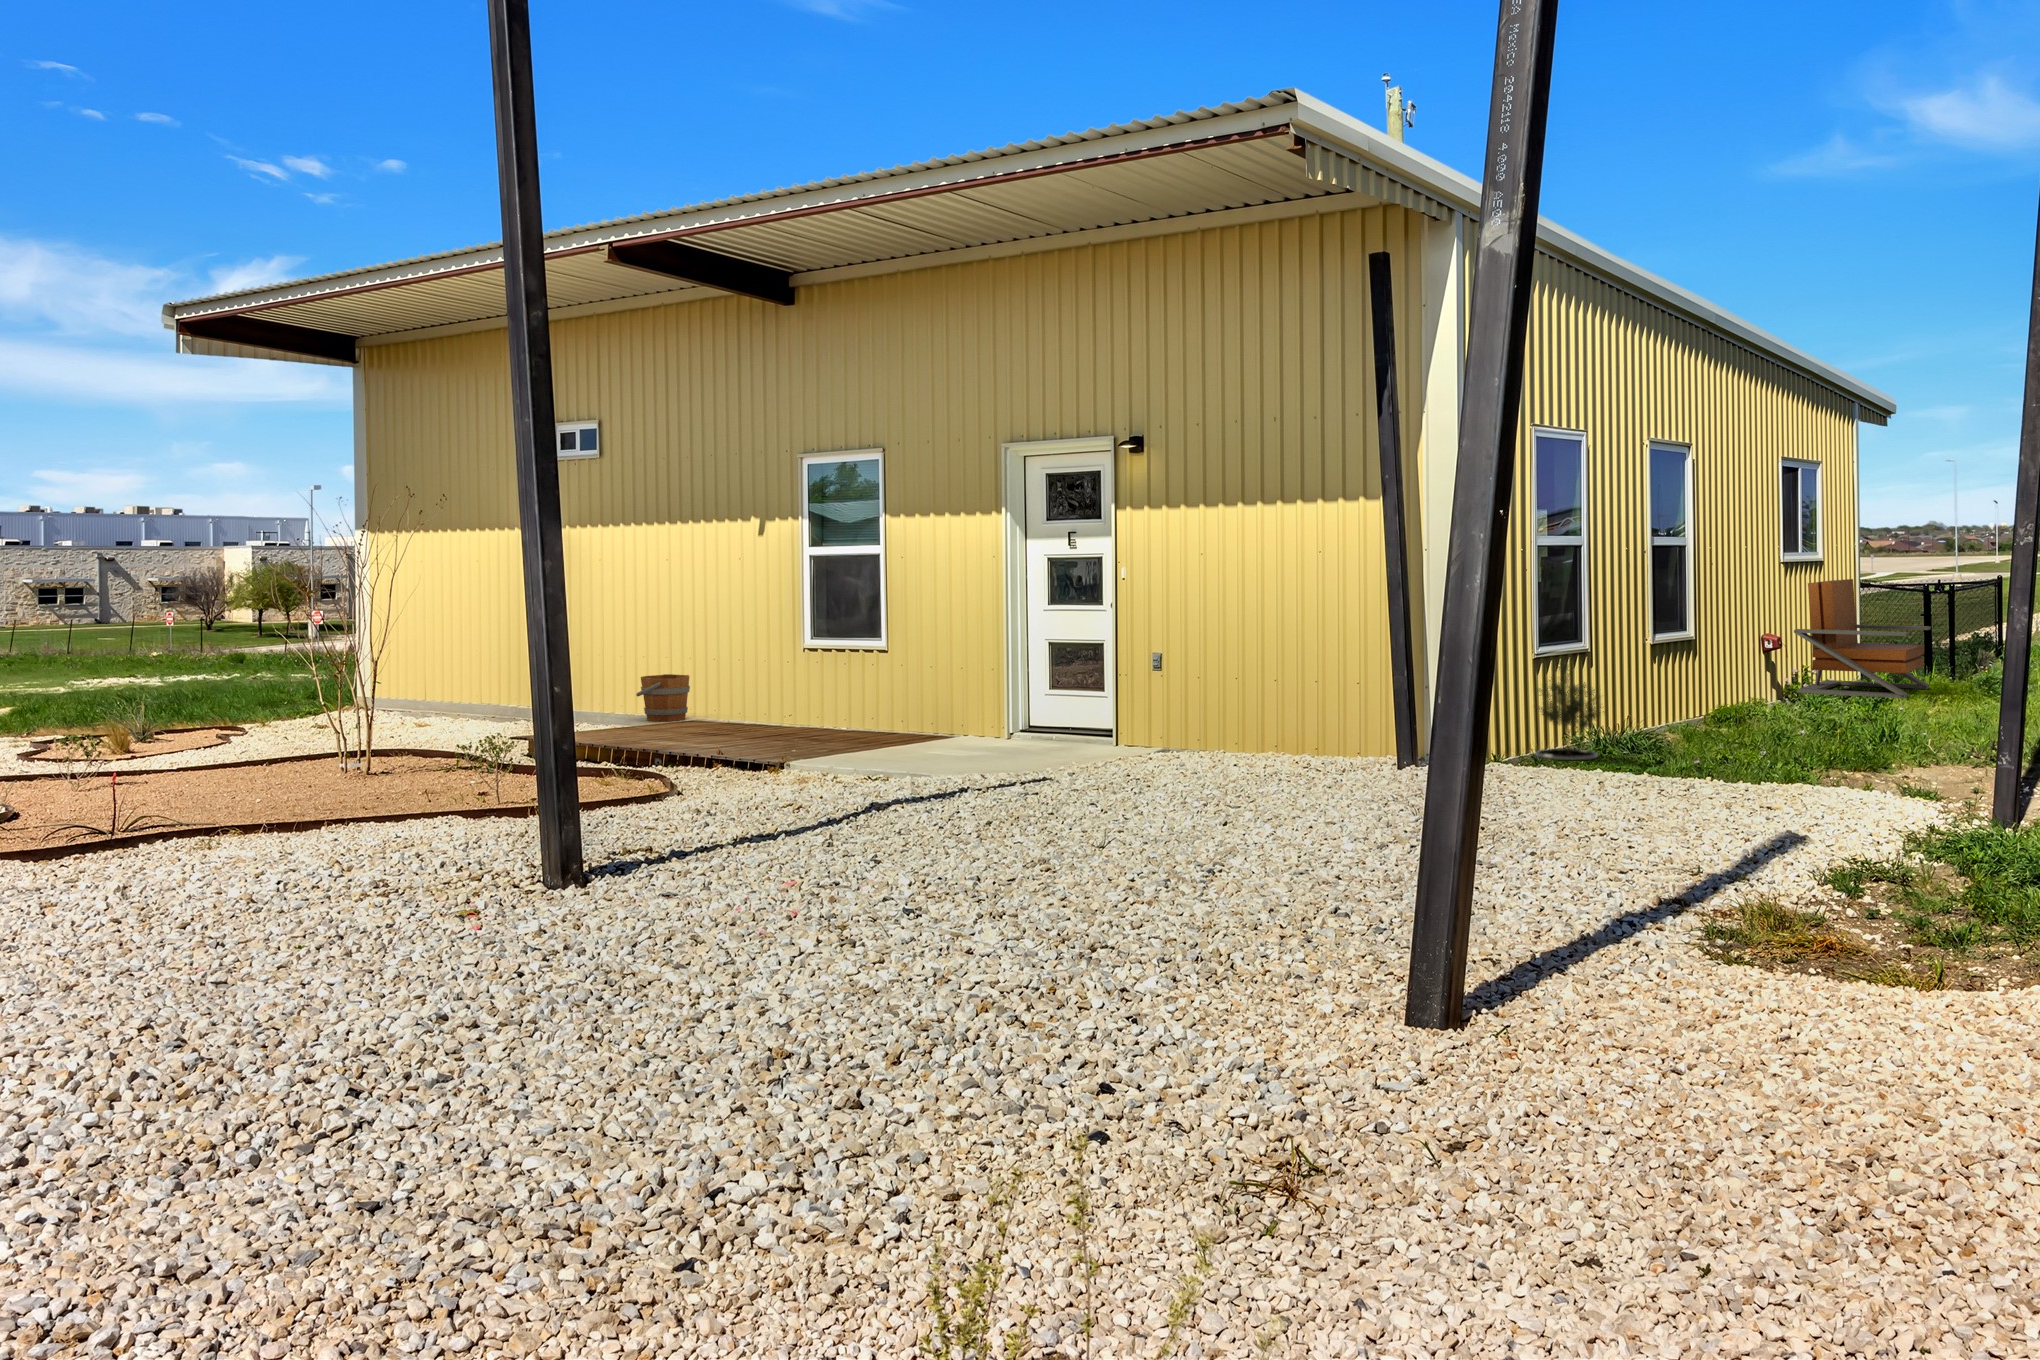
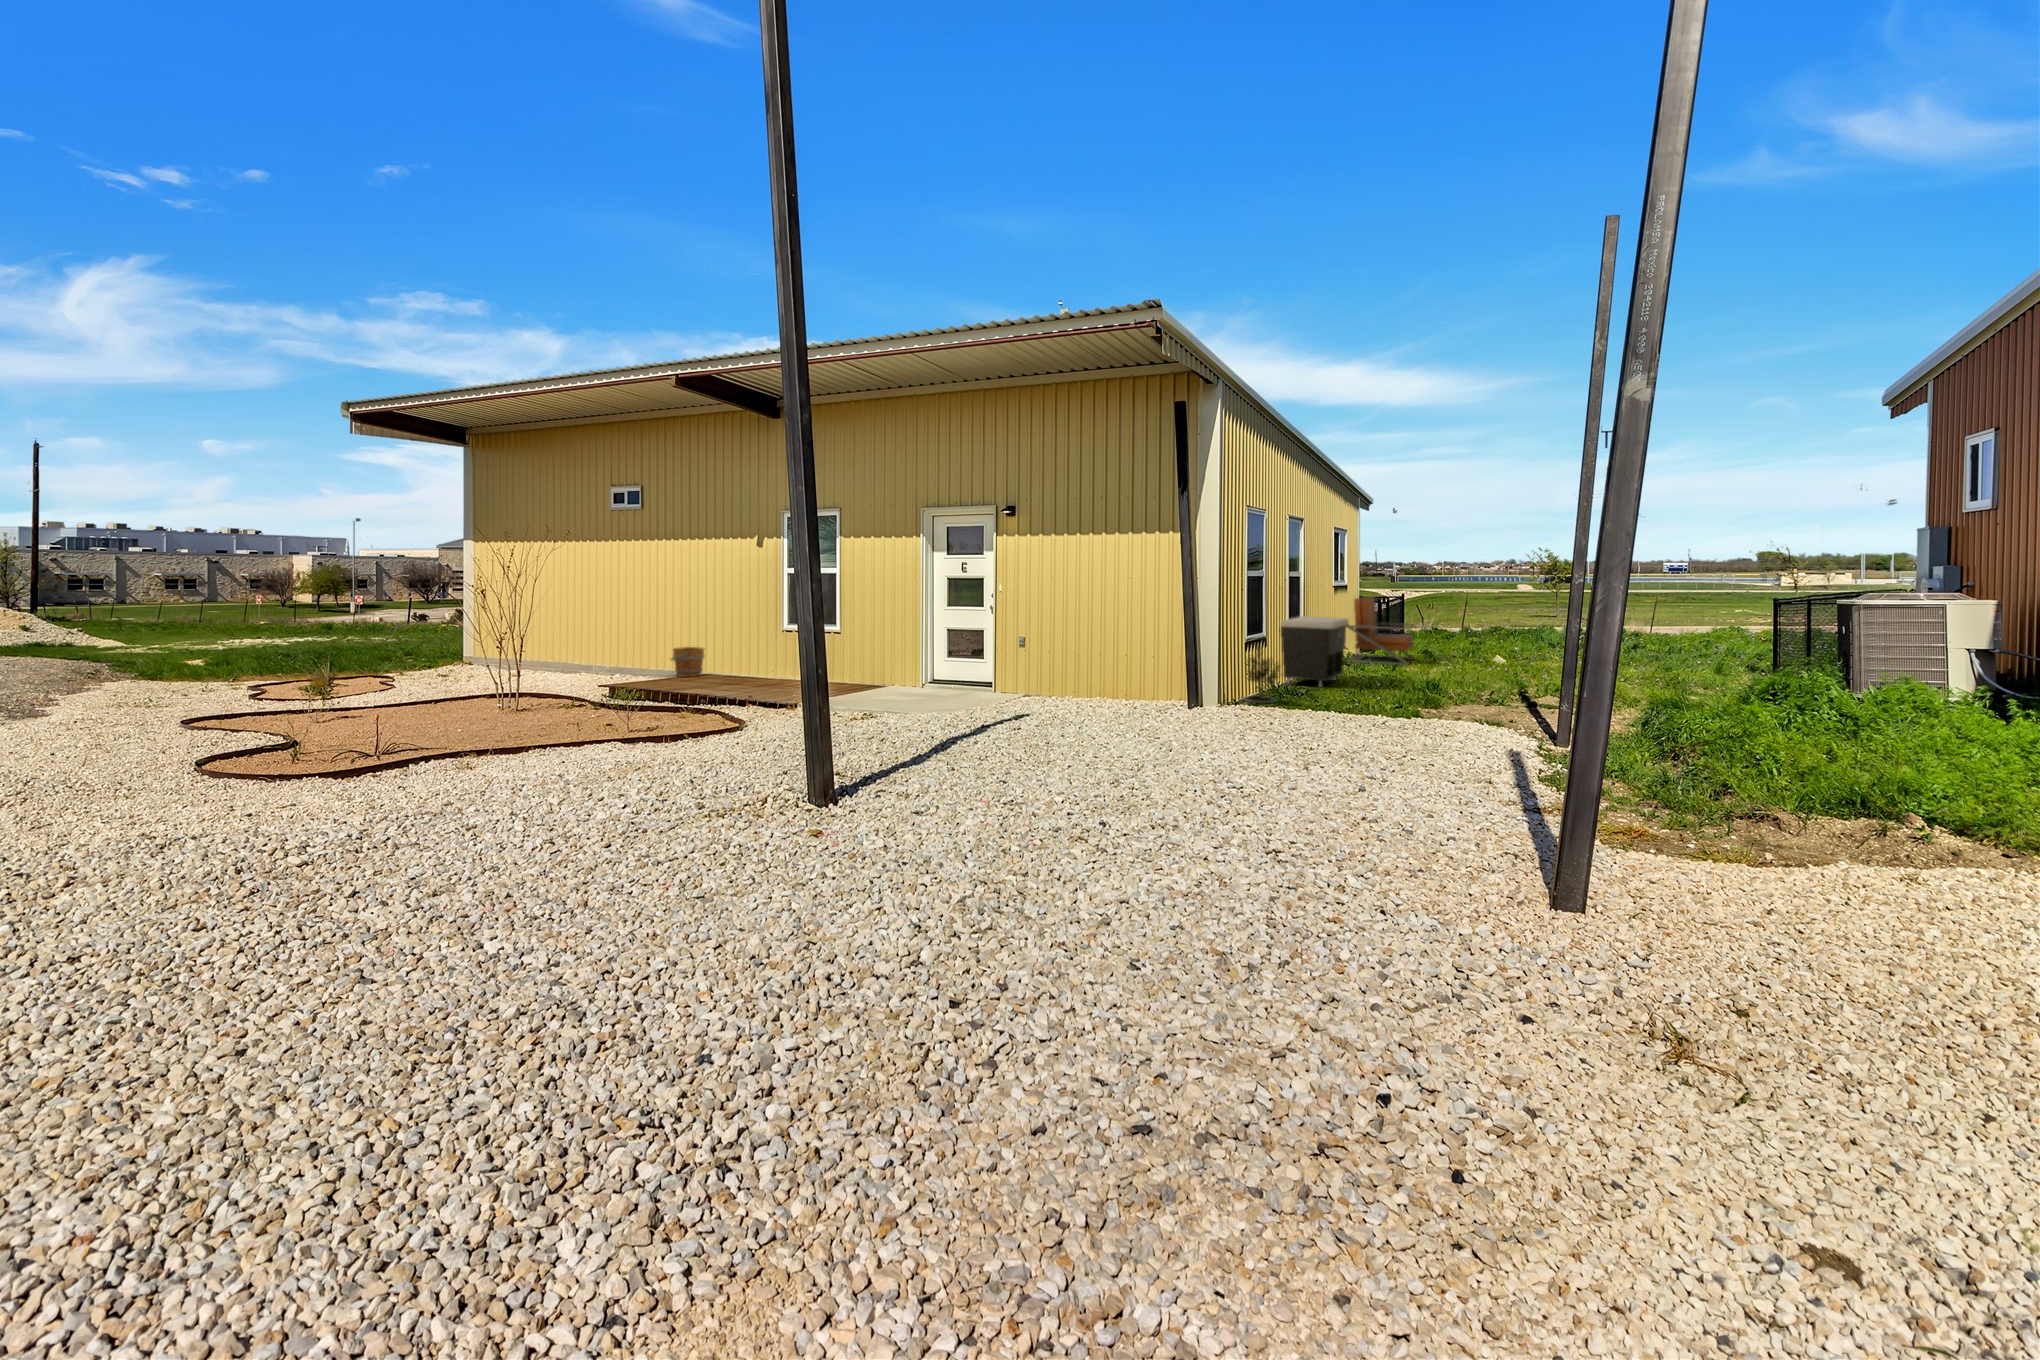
storage bench: none [1629,614,1764,734] -> present [1281,617,1349,687]

